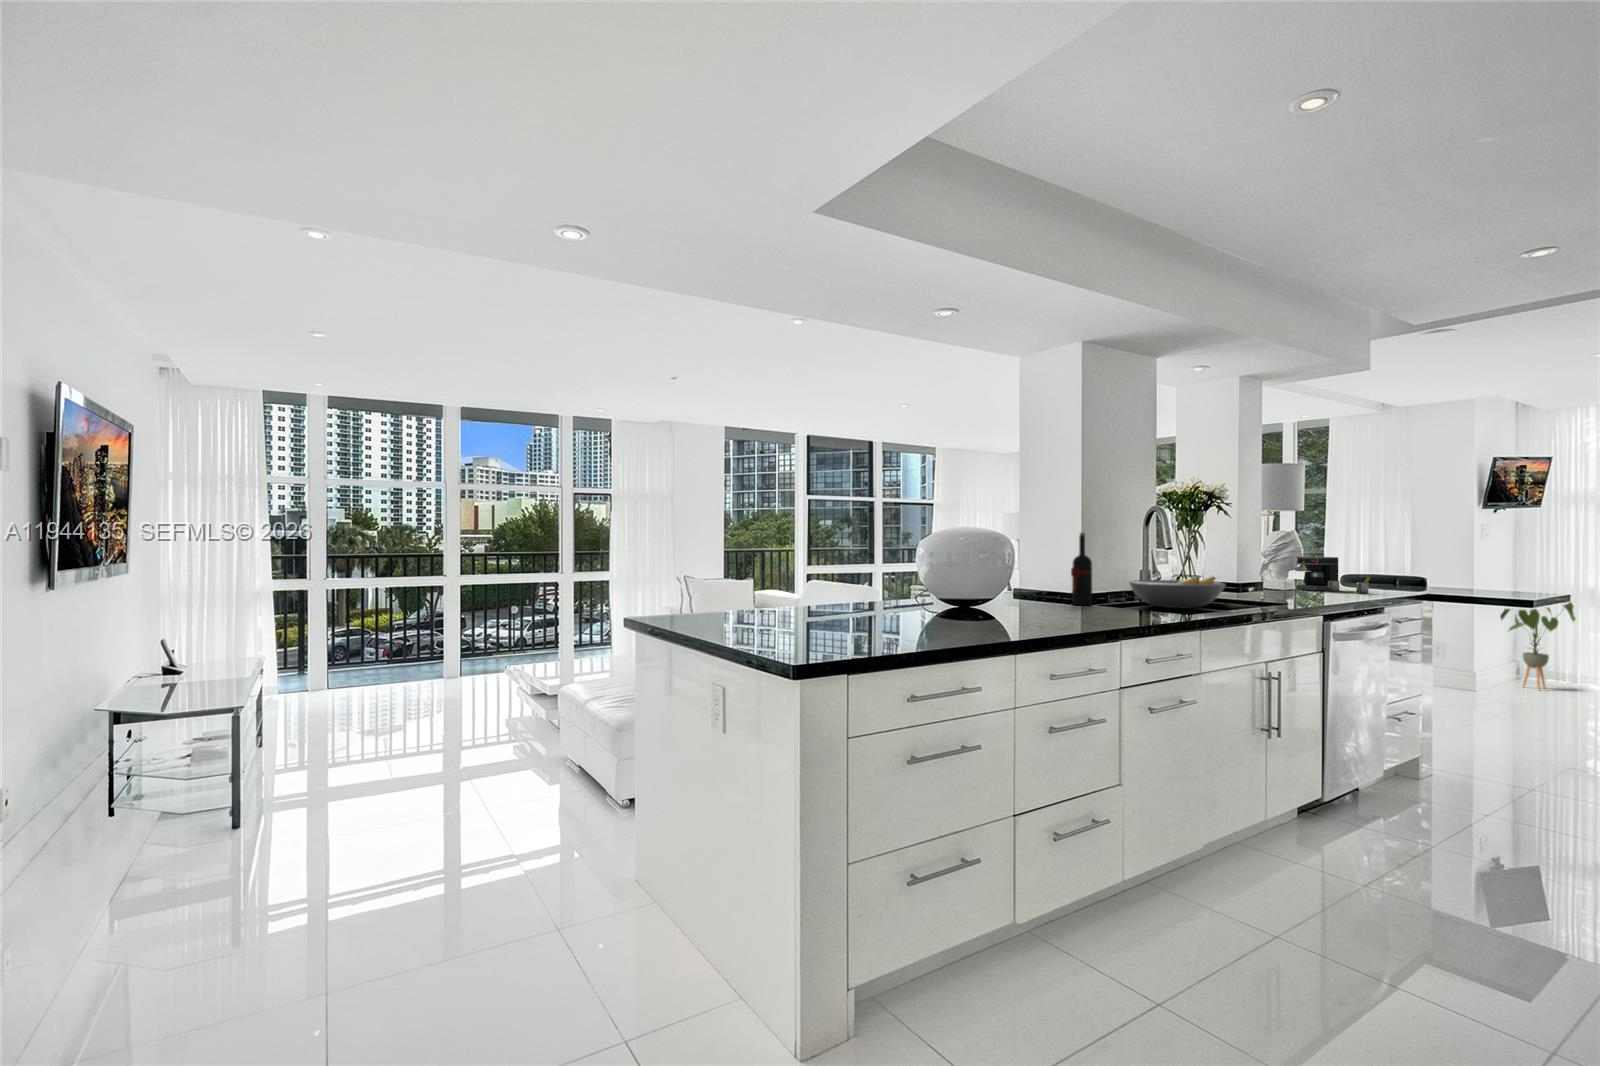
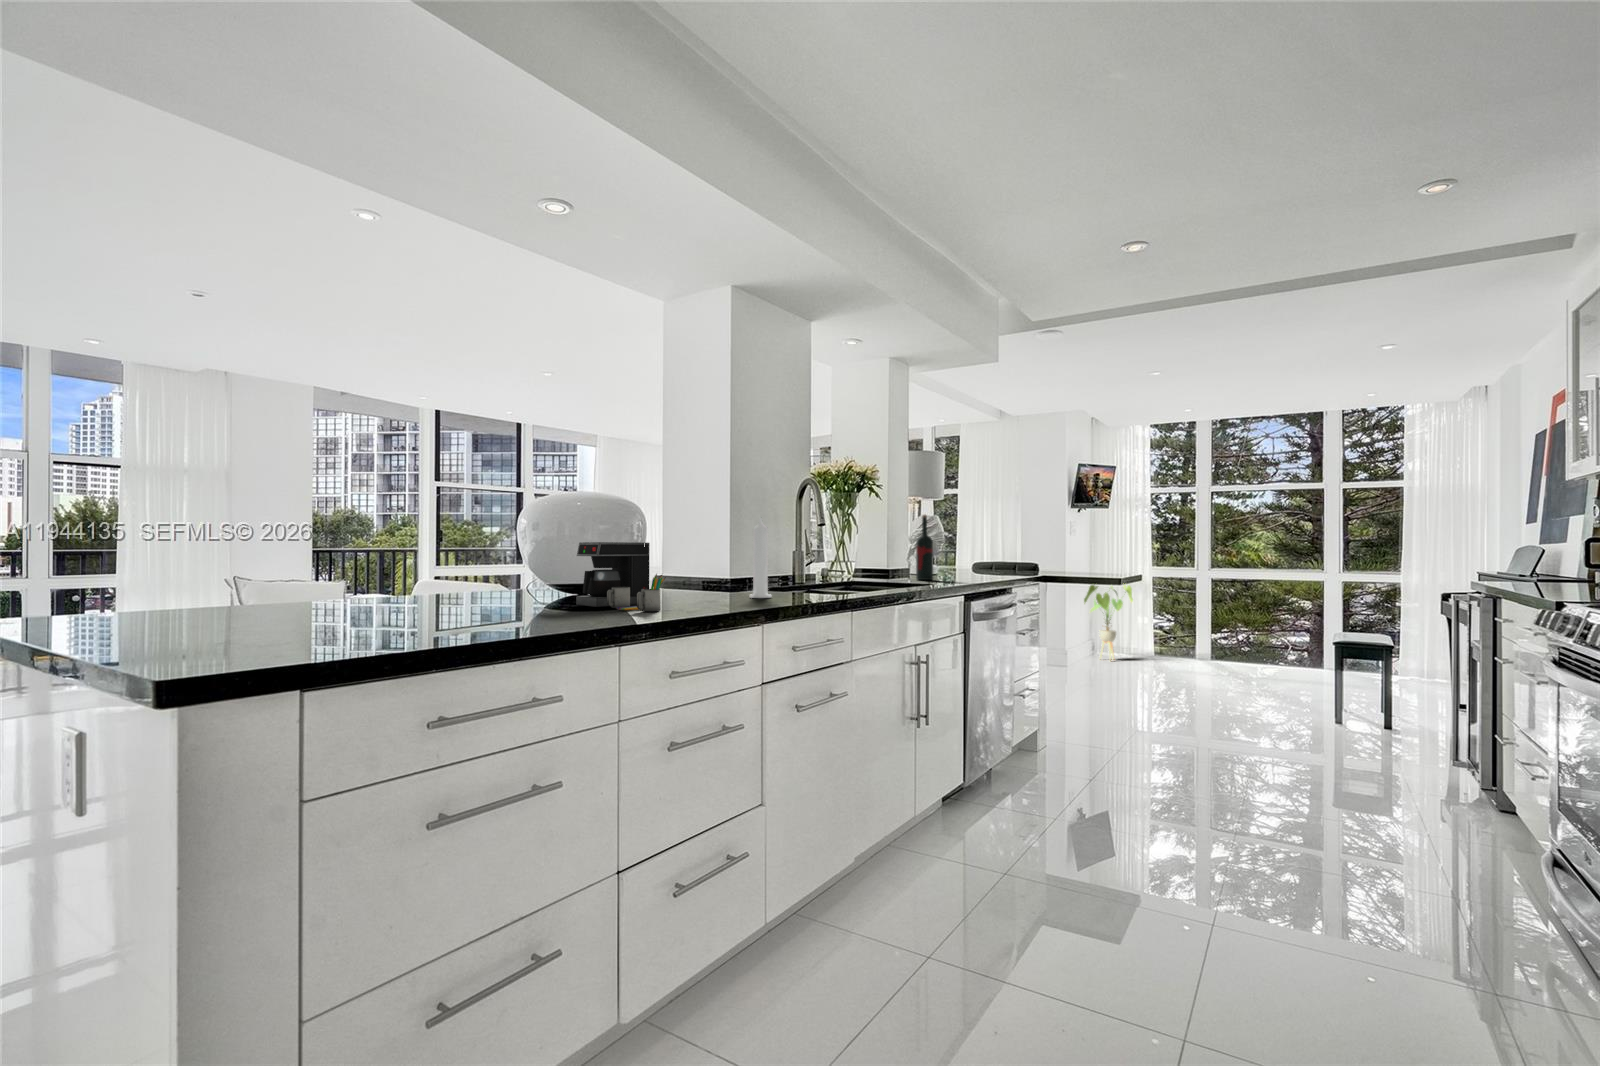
wine bottle: present [1071,533,1092,605] -> present [916,515,933,580]
candle: none [1103,546,1124,614] -> present [749,518,772,598]
coffee maker: present [1296,557,1371,593] -> present [576,542,666,611]
fruit bowl: present [1129,576,1225,608] -> none [780,555,877,591]

